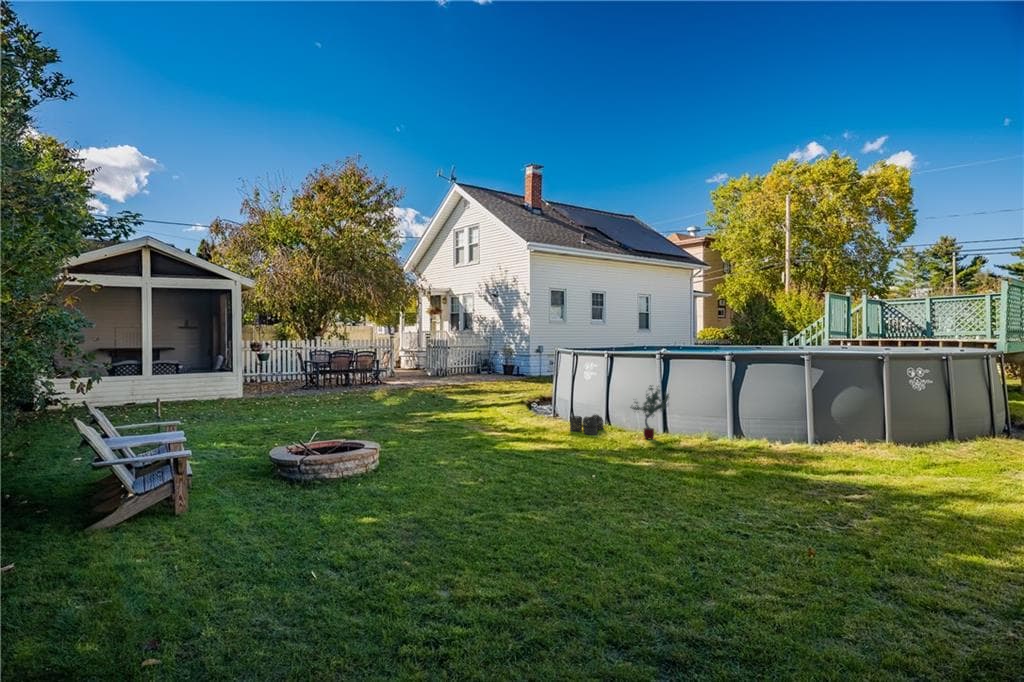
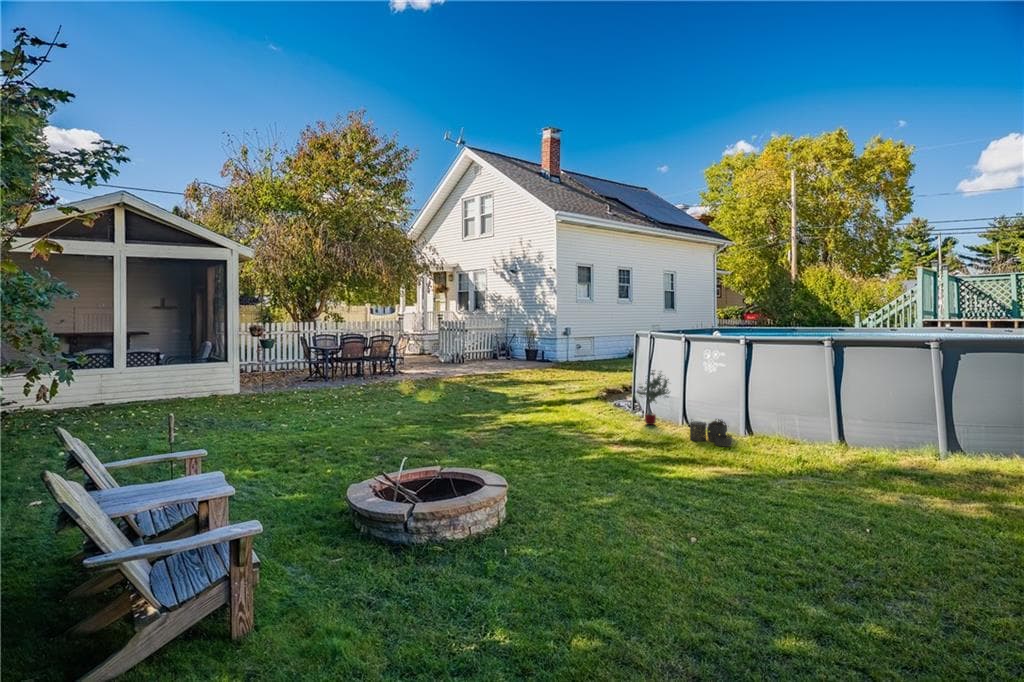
potted tree: present [630,385,669,439] -> present [637,370,670,425]

